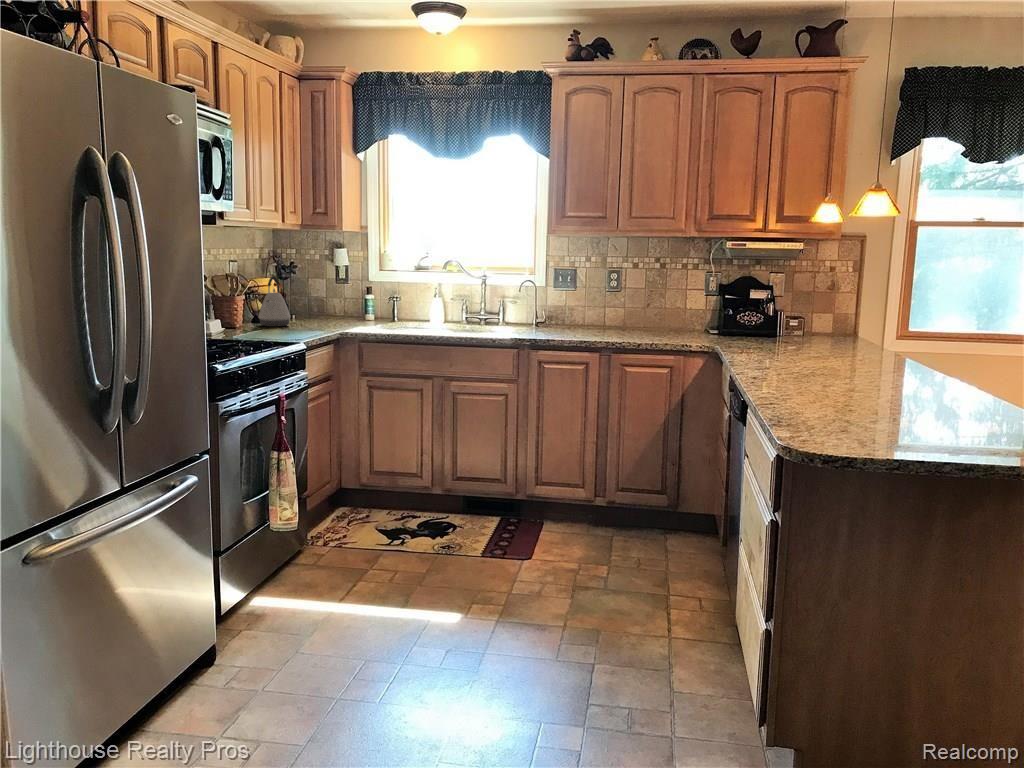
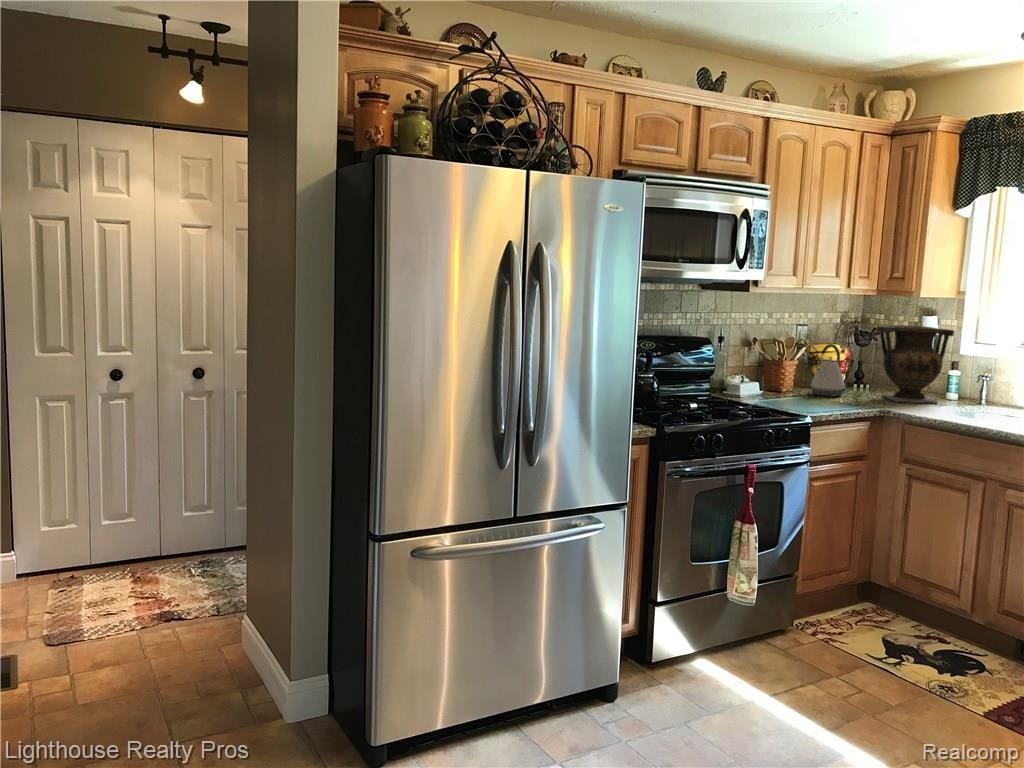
vase: none [309,257,371,325] -> present [877,325,954,404]

